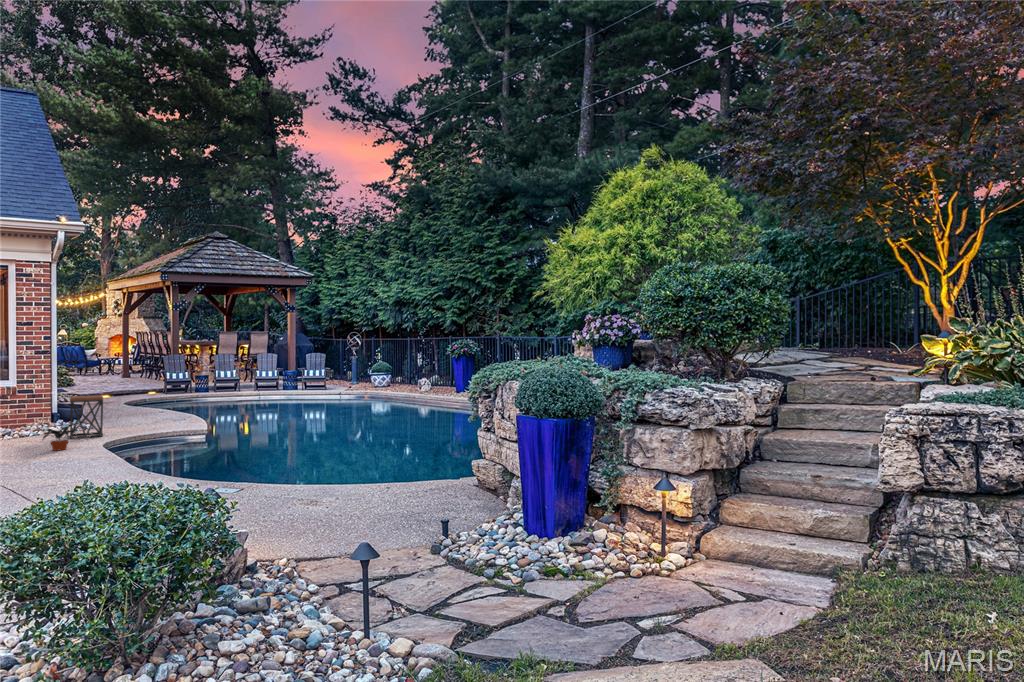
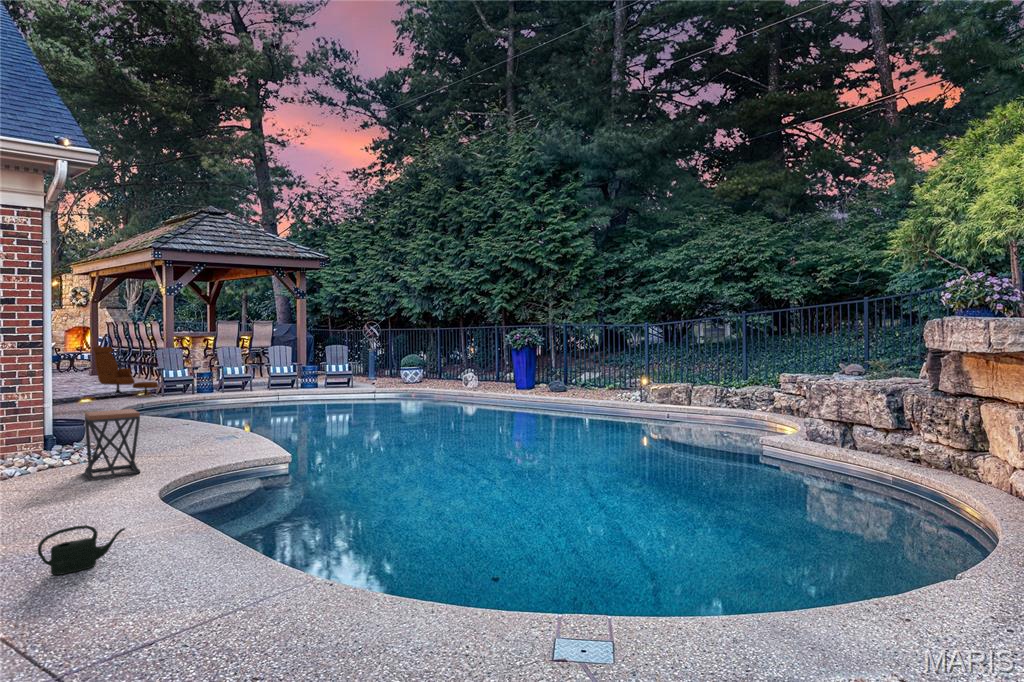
lounge chair: none [113,353,162,395] -> present [93,347,158,397]
potted plant: present [43,427,75,451] -> none [56,466,115,509]
watering can: none [16,448,63,472] -> present [38,525,125,575]

